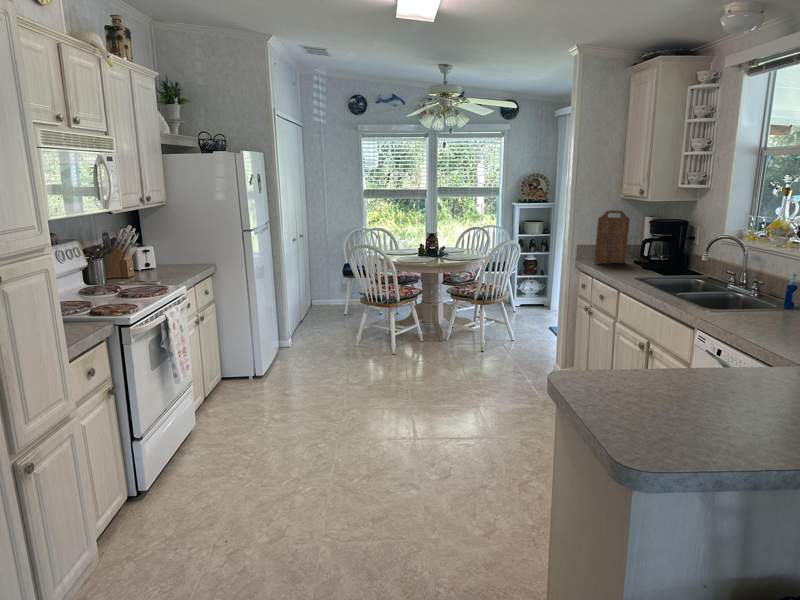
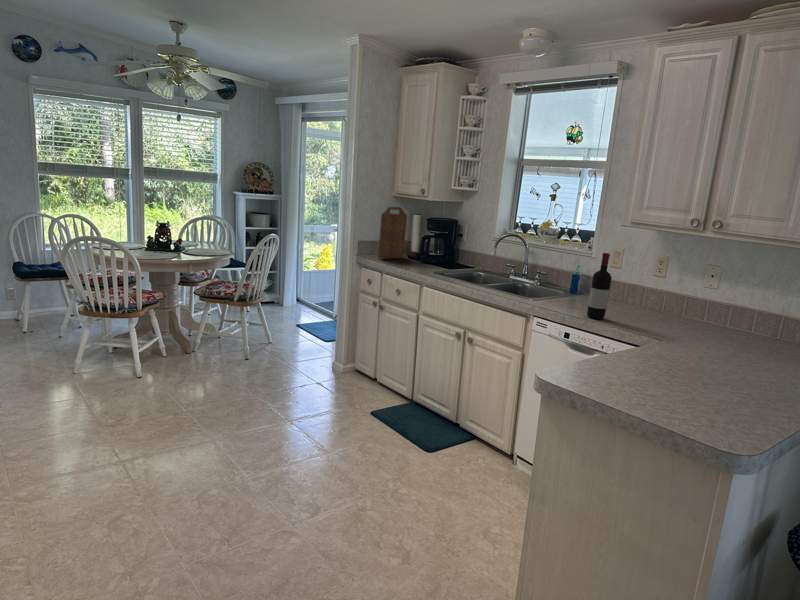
wine bottle: none [753,255,785,334] -> present [587,253,612,319]

